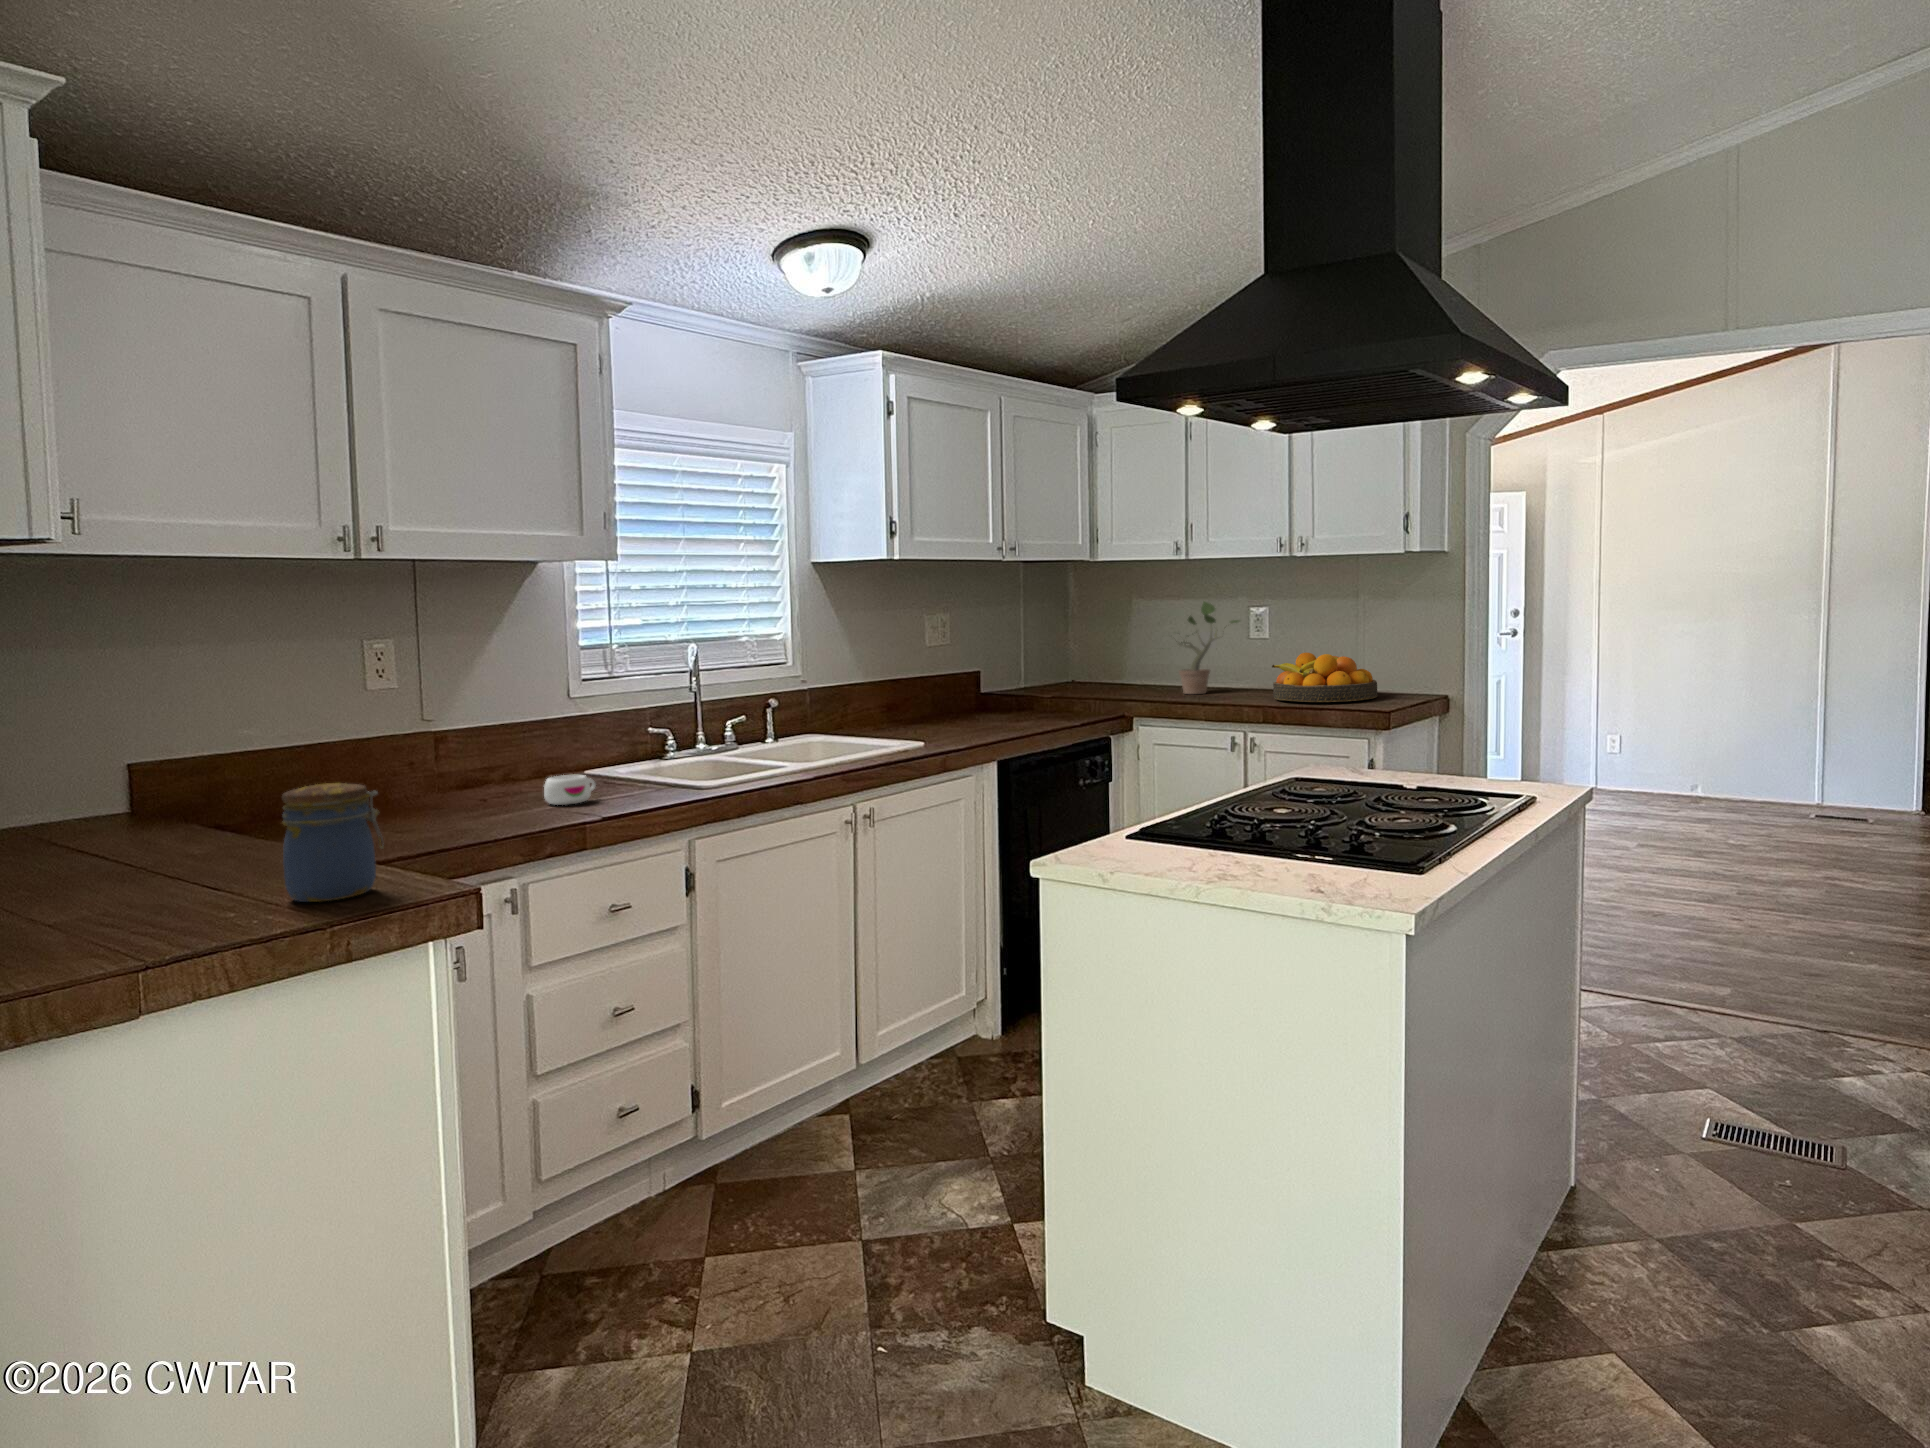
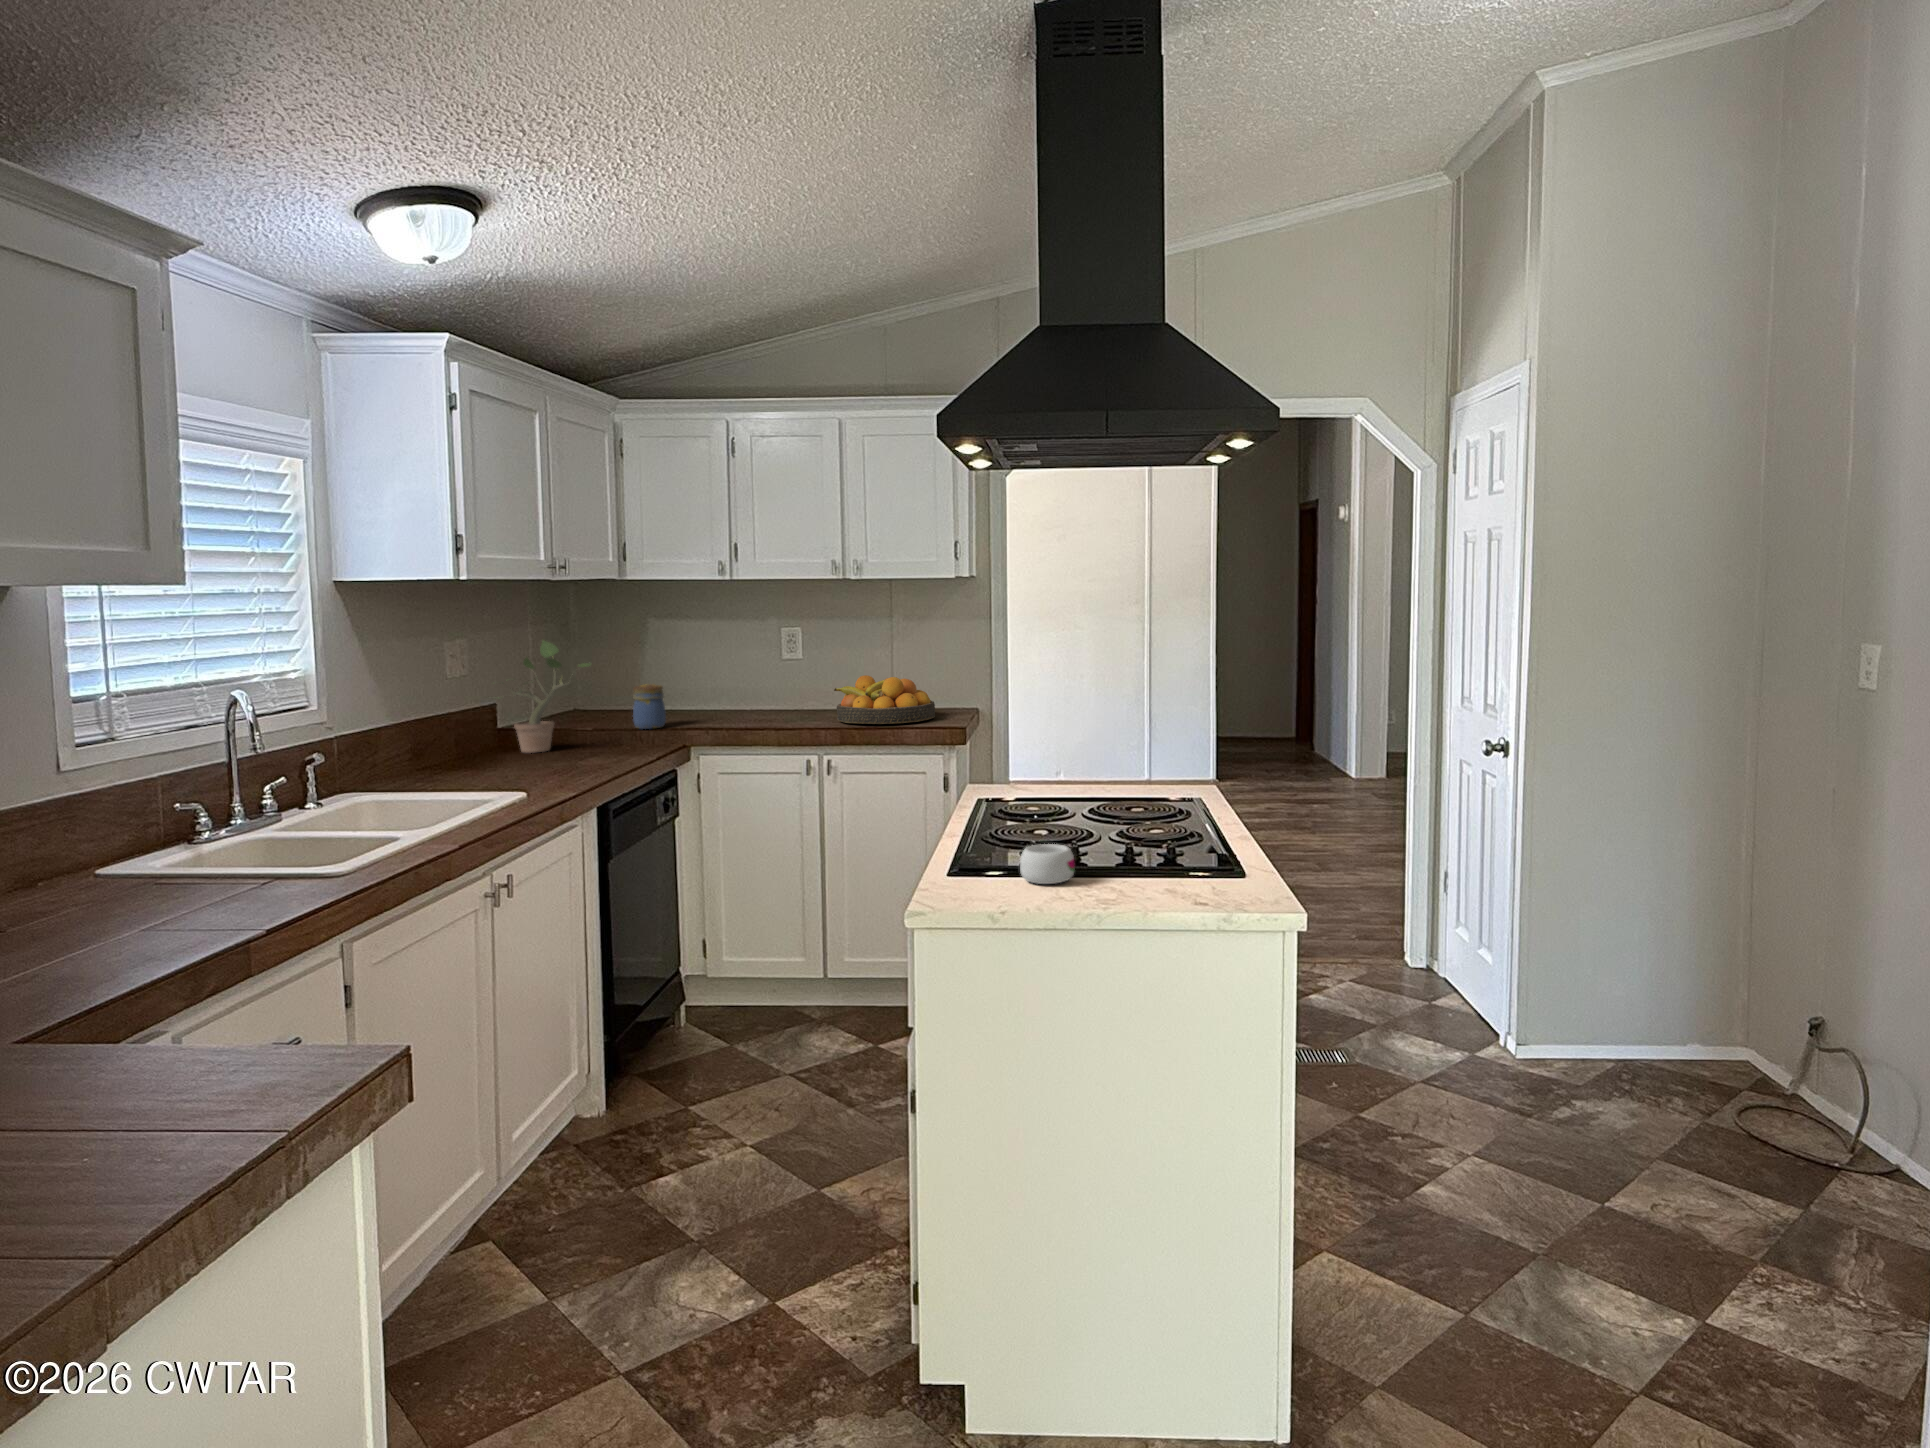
potted plant: present [1178,601,1239,694] -> present [513,641,591,753]
mug: present [544,775,596,805] -> present [1020,844,1075,884]
jar: present [282,783,384,902] -> present [633,684,666,729]

